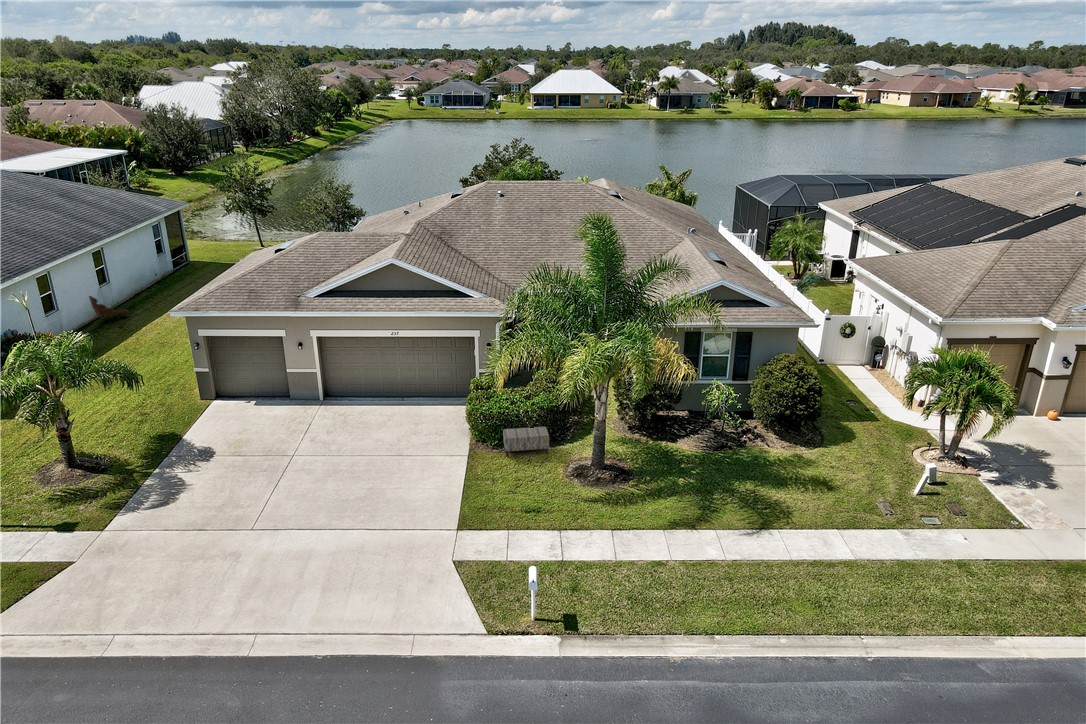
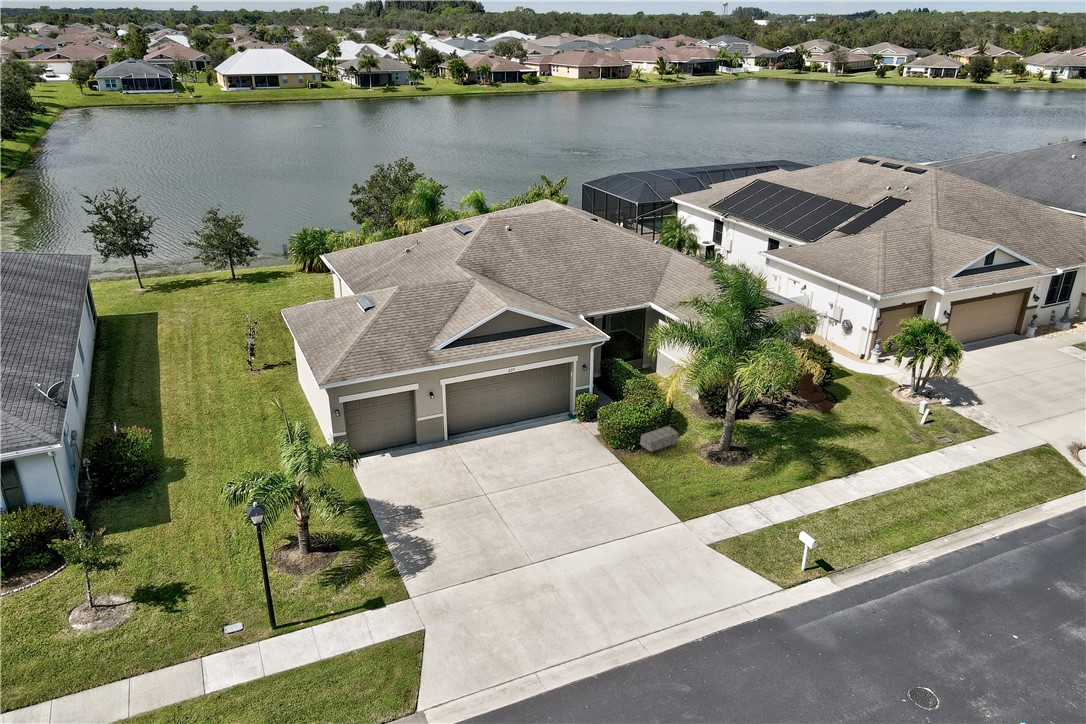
lounge chair: present [89,296,129,323] -> present [800,373,834,414]

